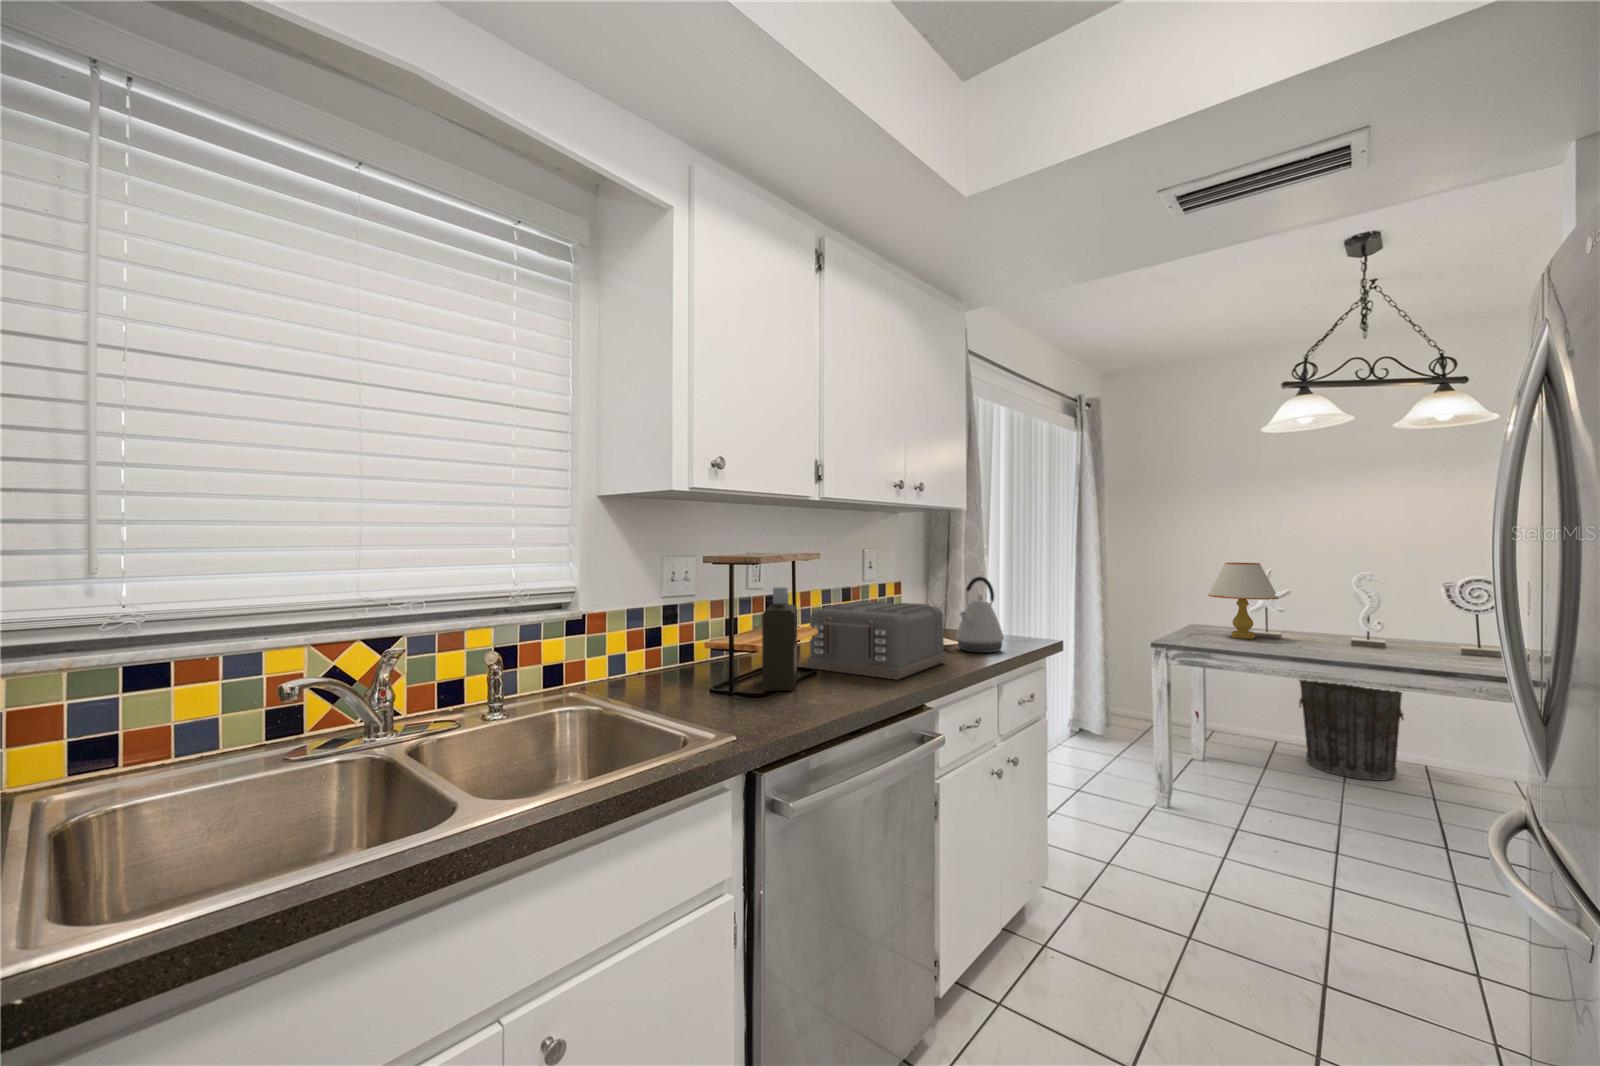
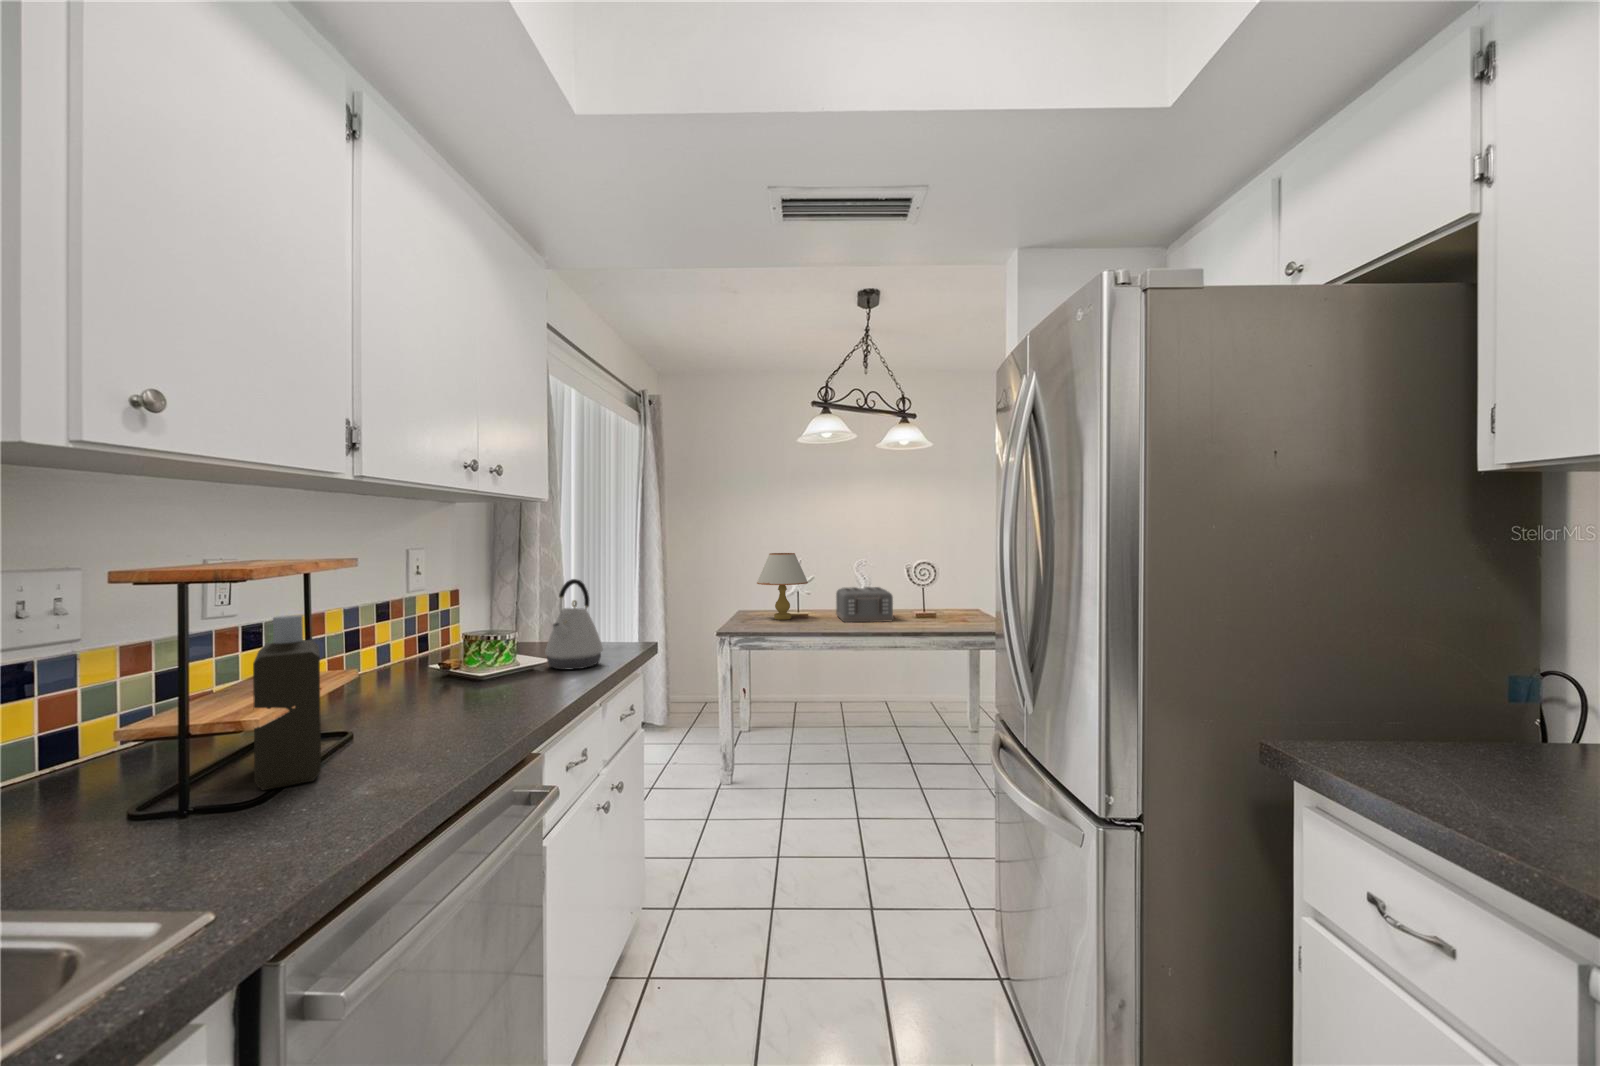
toaster: present [807,600,946,680] -> present [836,587,894,622]
trash can: present [1298,679,1404,781] -> none [812,633,881,723]

